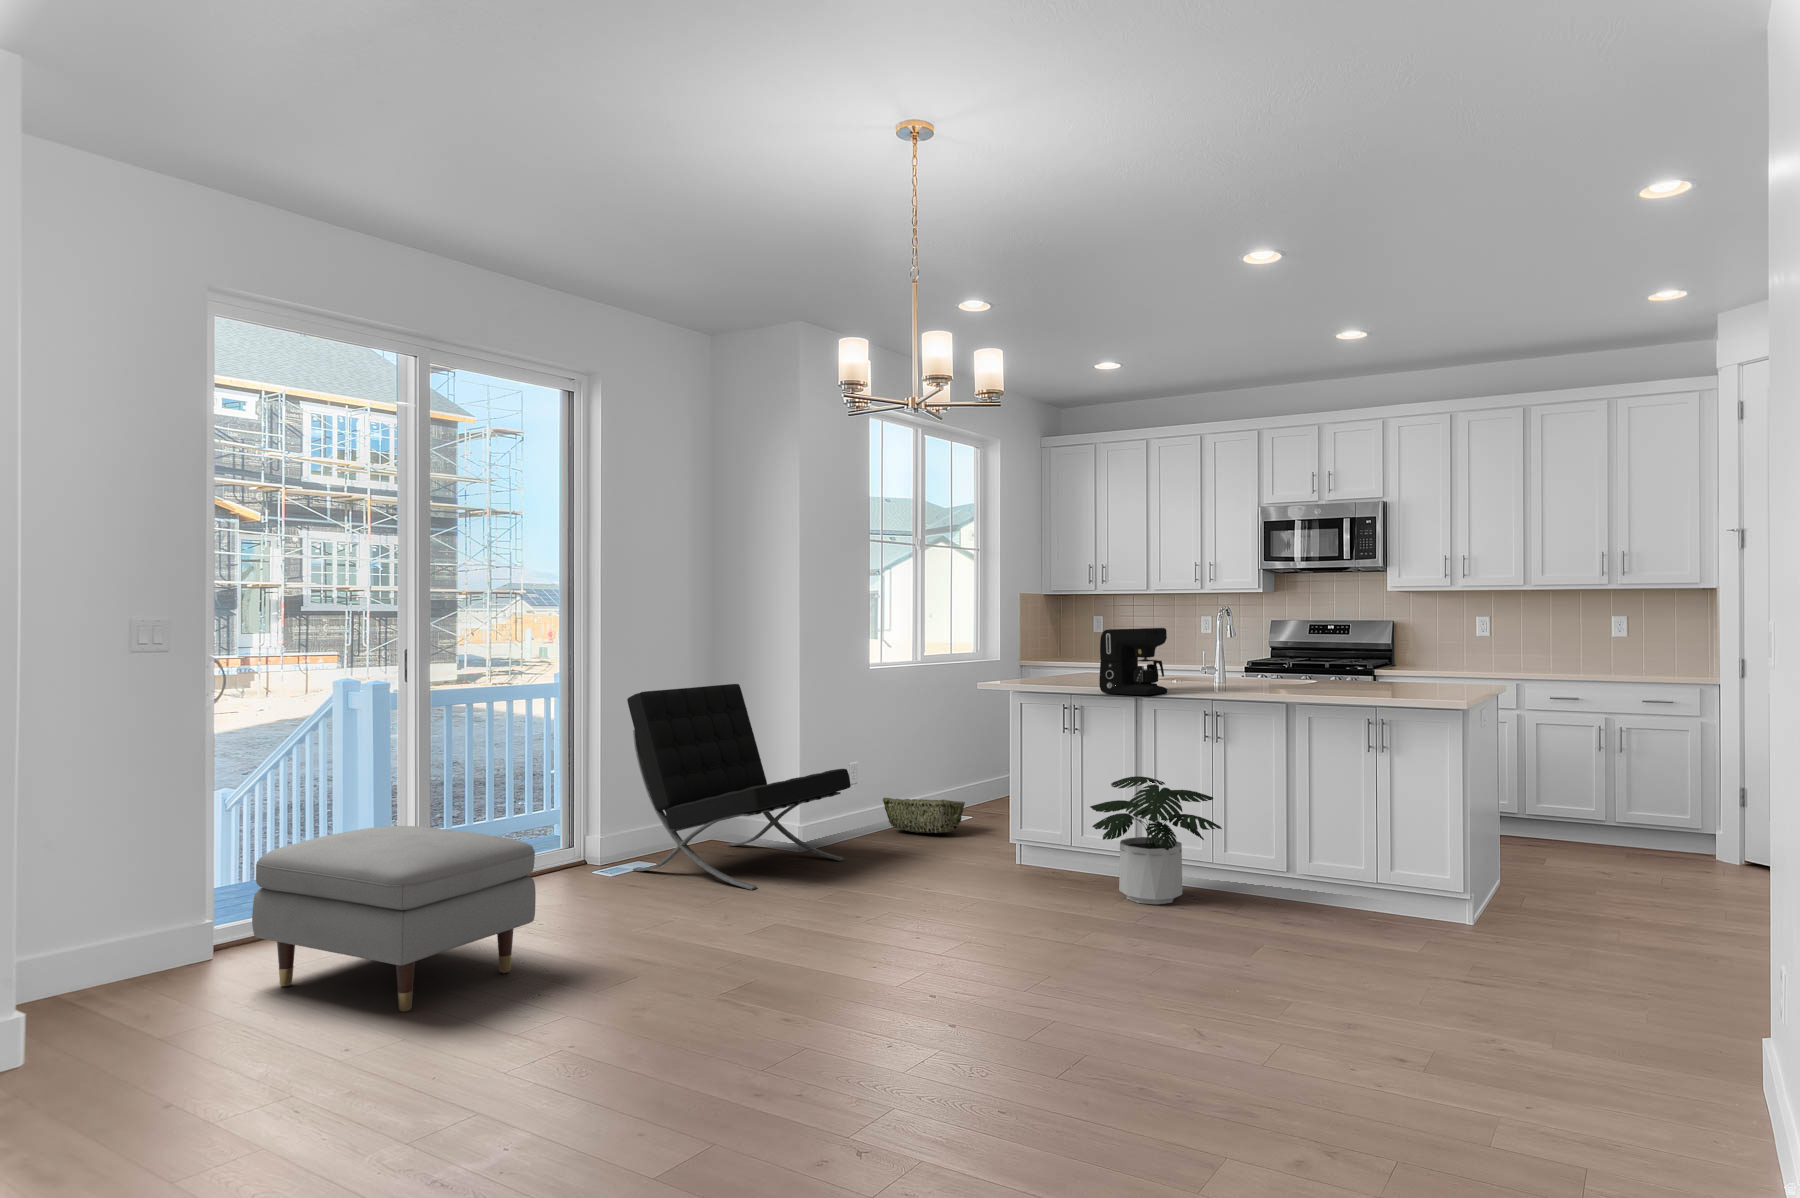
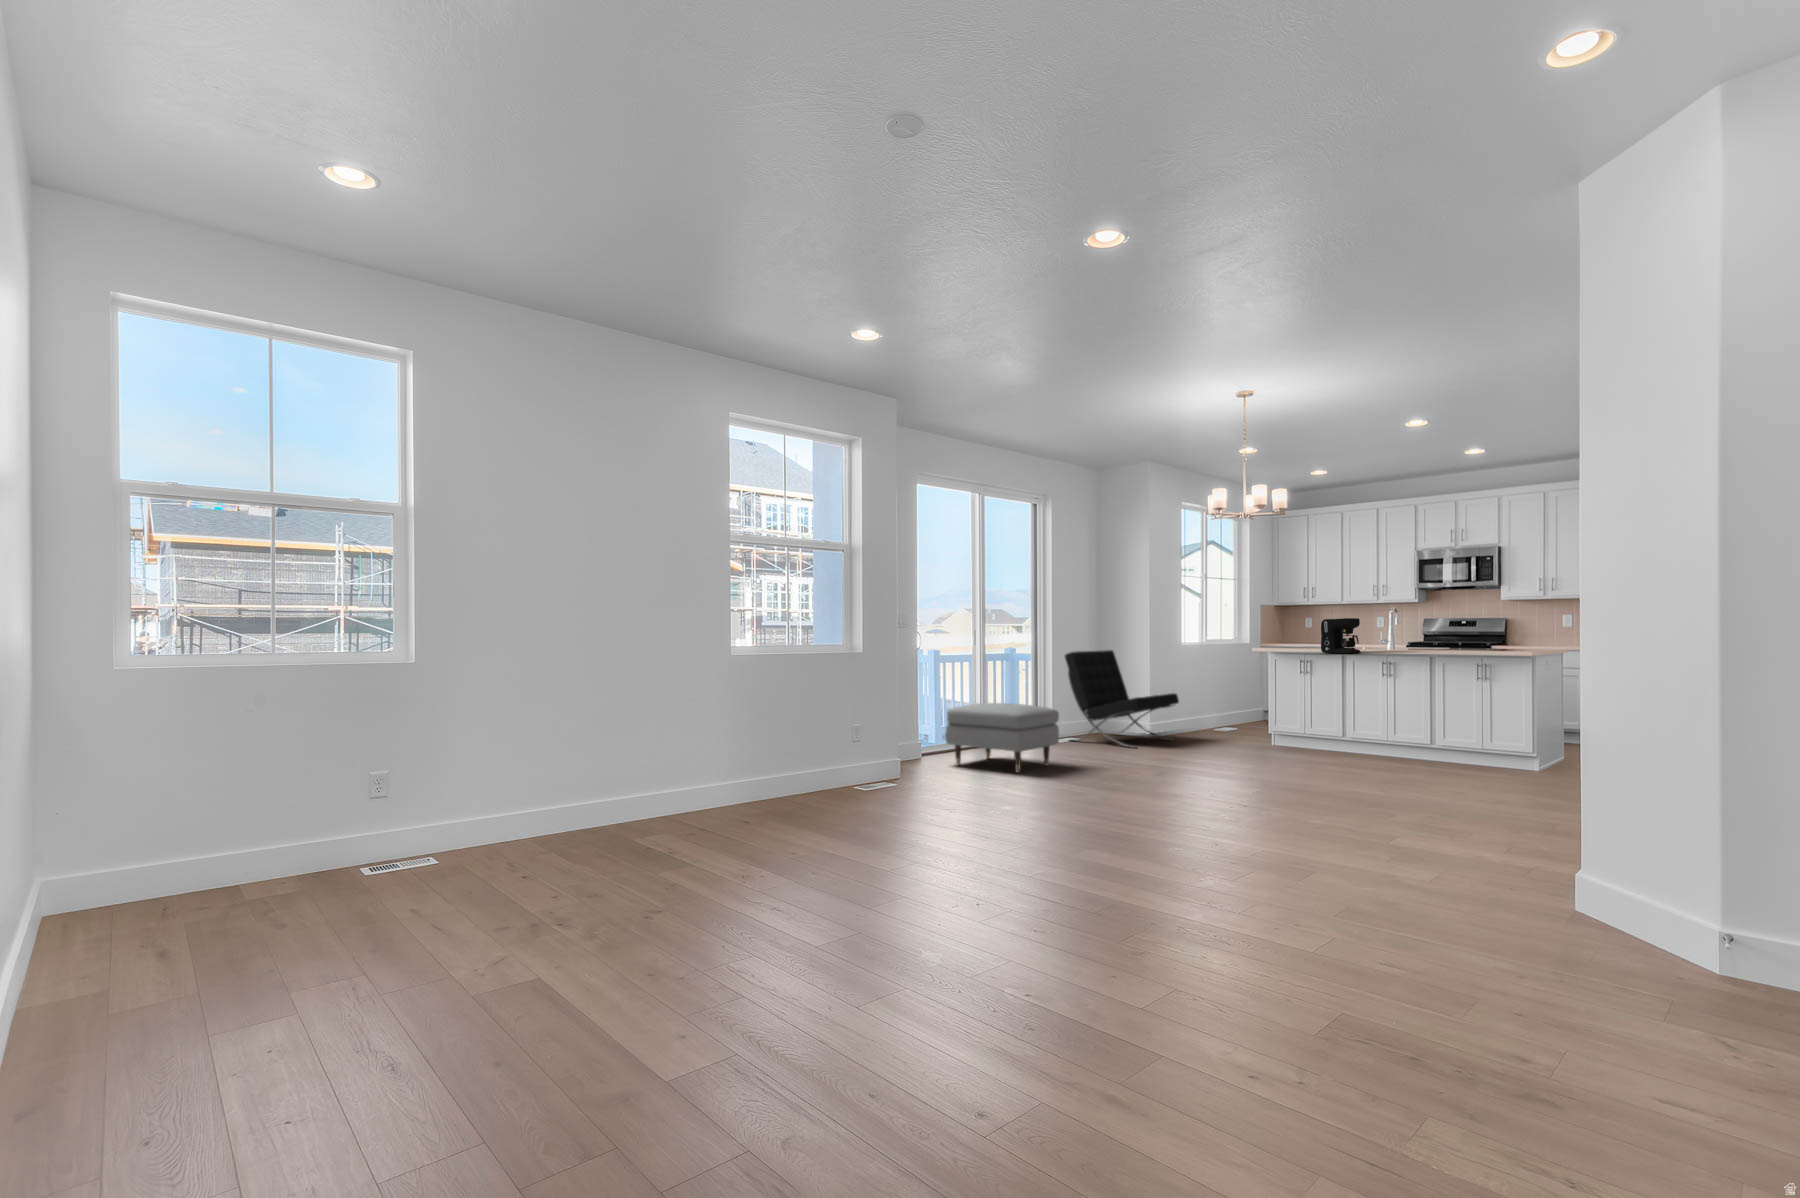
potted plant: present [1090,776,1222,905] -> none [1317,696,1394,760]
woven basket: present [883,797,965,834] -> none [1189,714,1237,734]

